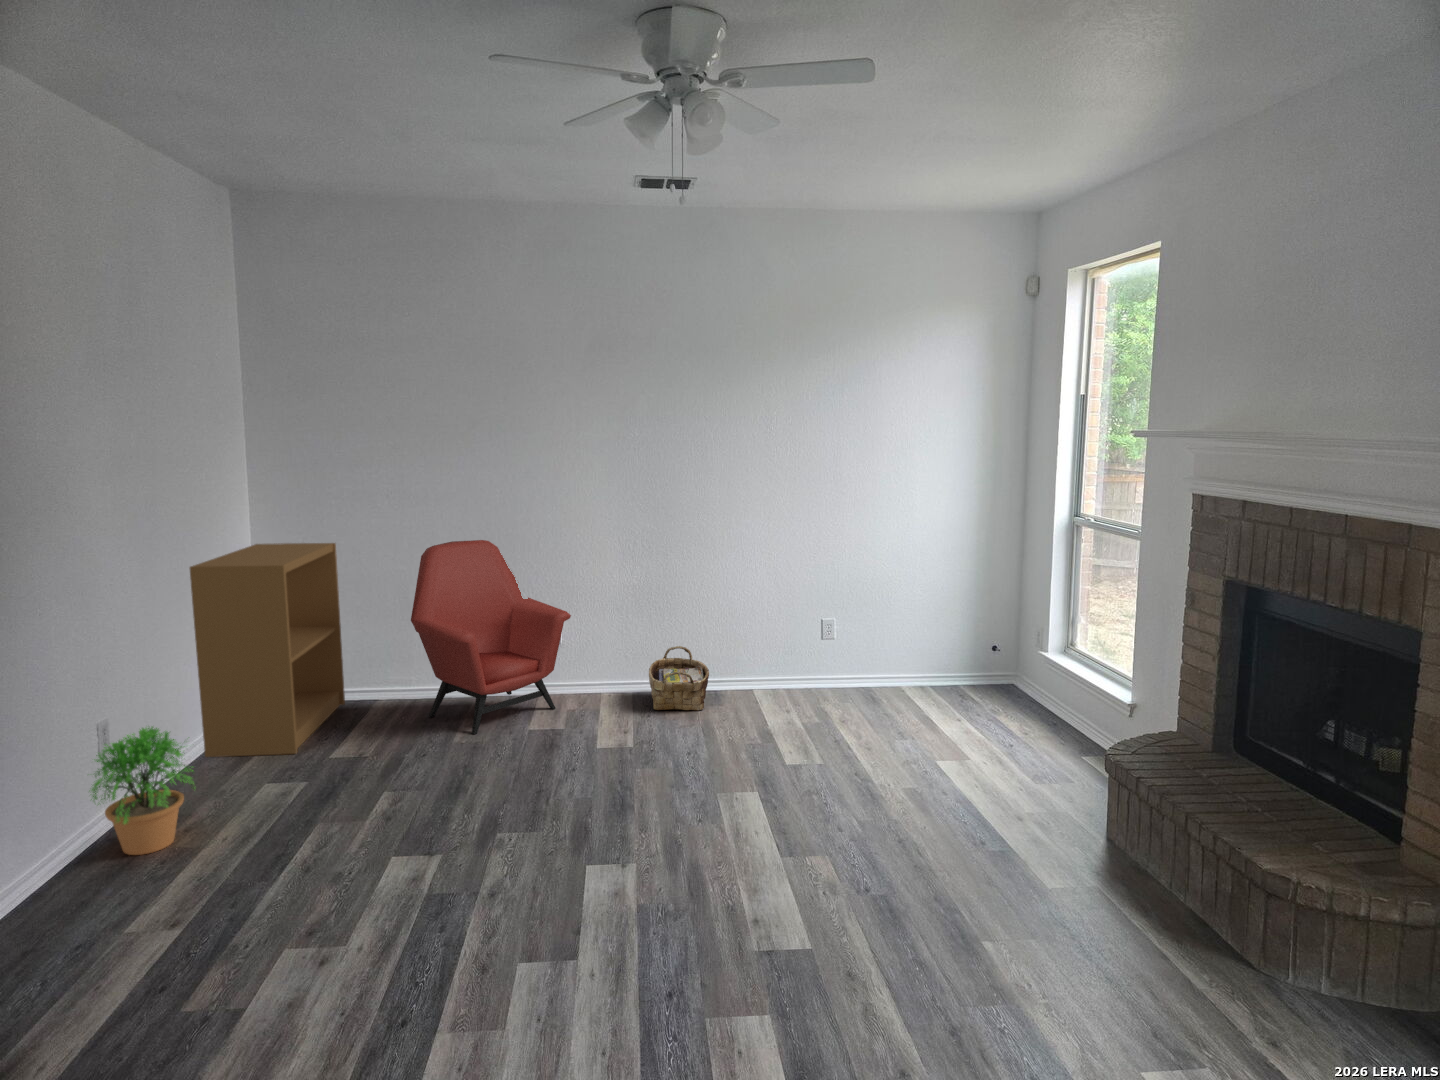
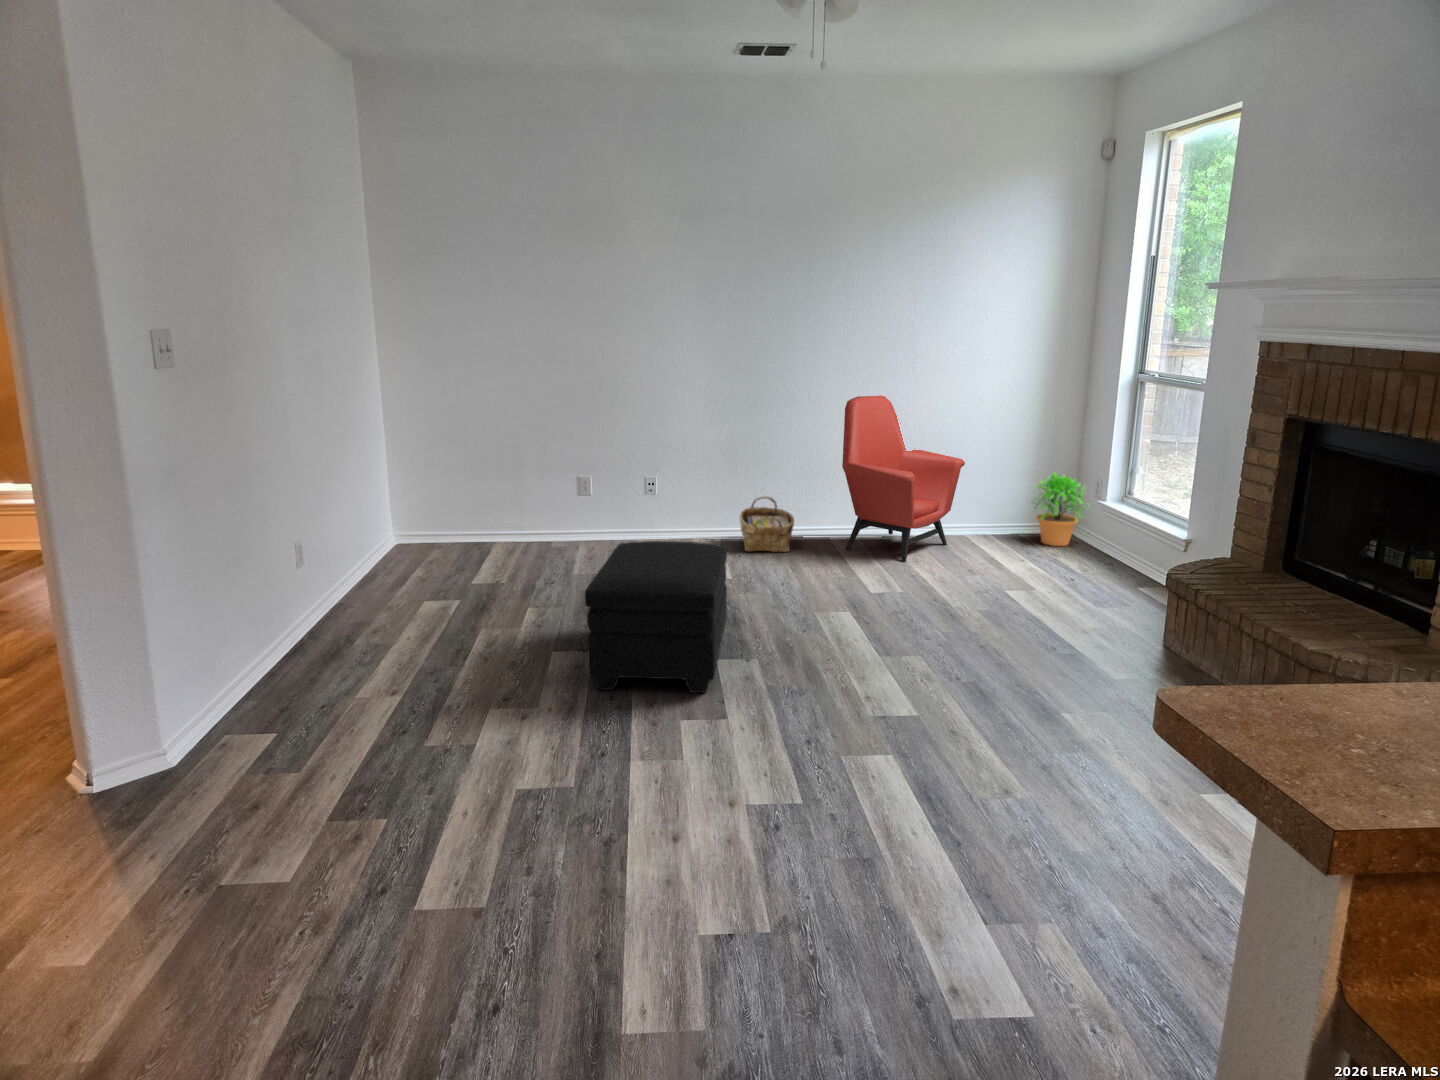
armchair: present [411,540,571,734] -> present [842,395,965,562]
bookshelf: present [190,543,345,757] -> none [345,400,469,583]
ottoman: none [413,721,606,918] -> present [585,541,727,693]
potted plant: present [91,727,194,855] -> present [1033,473,1087,546]

